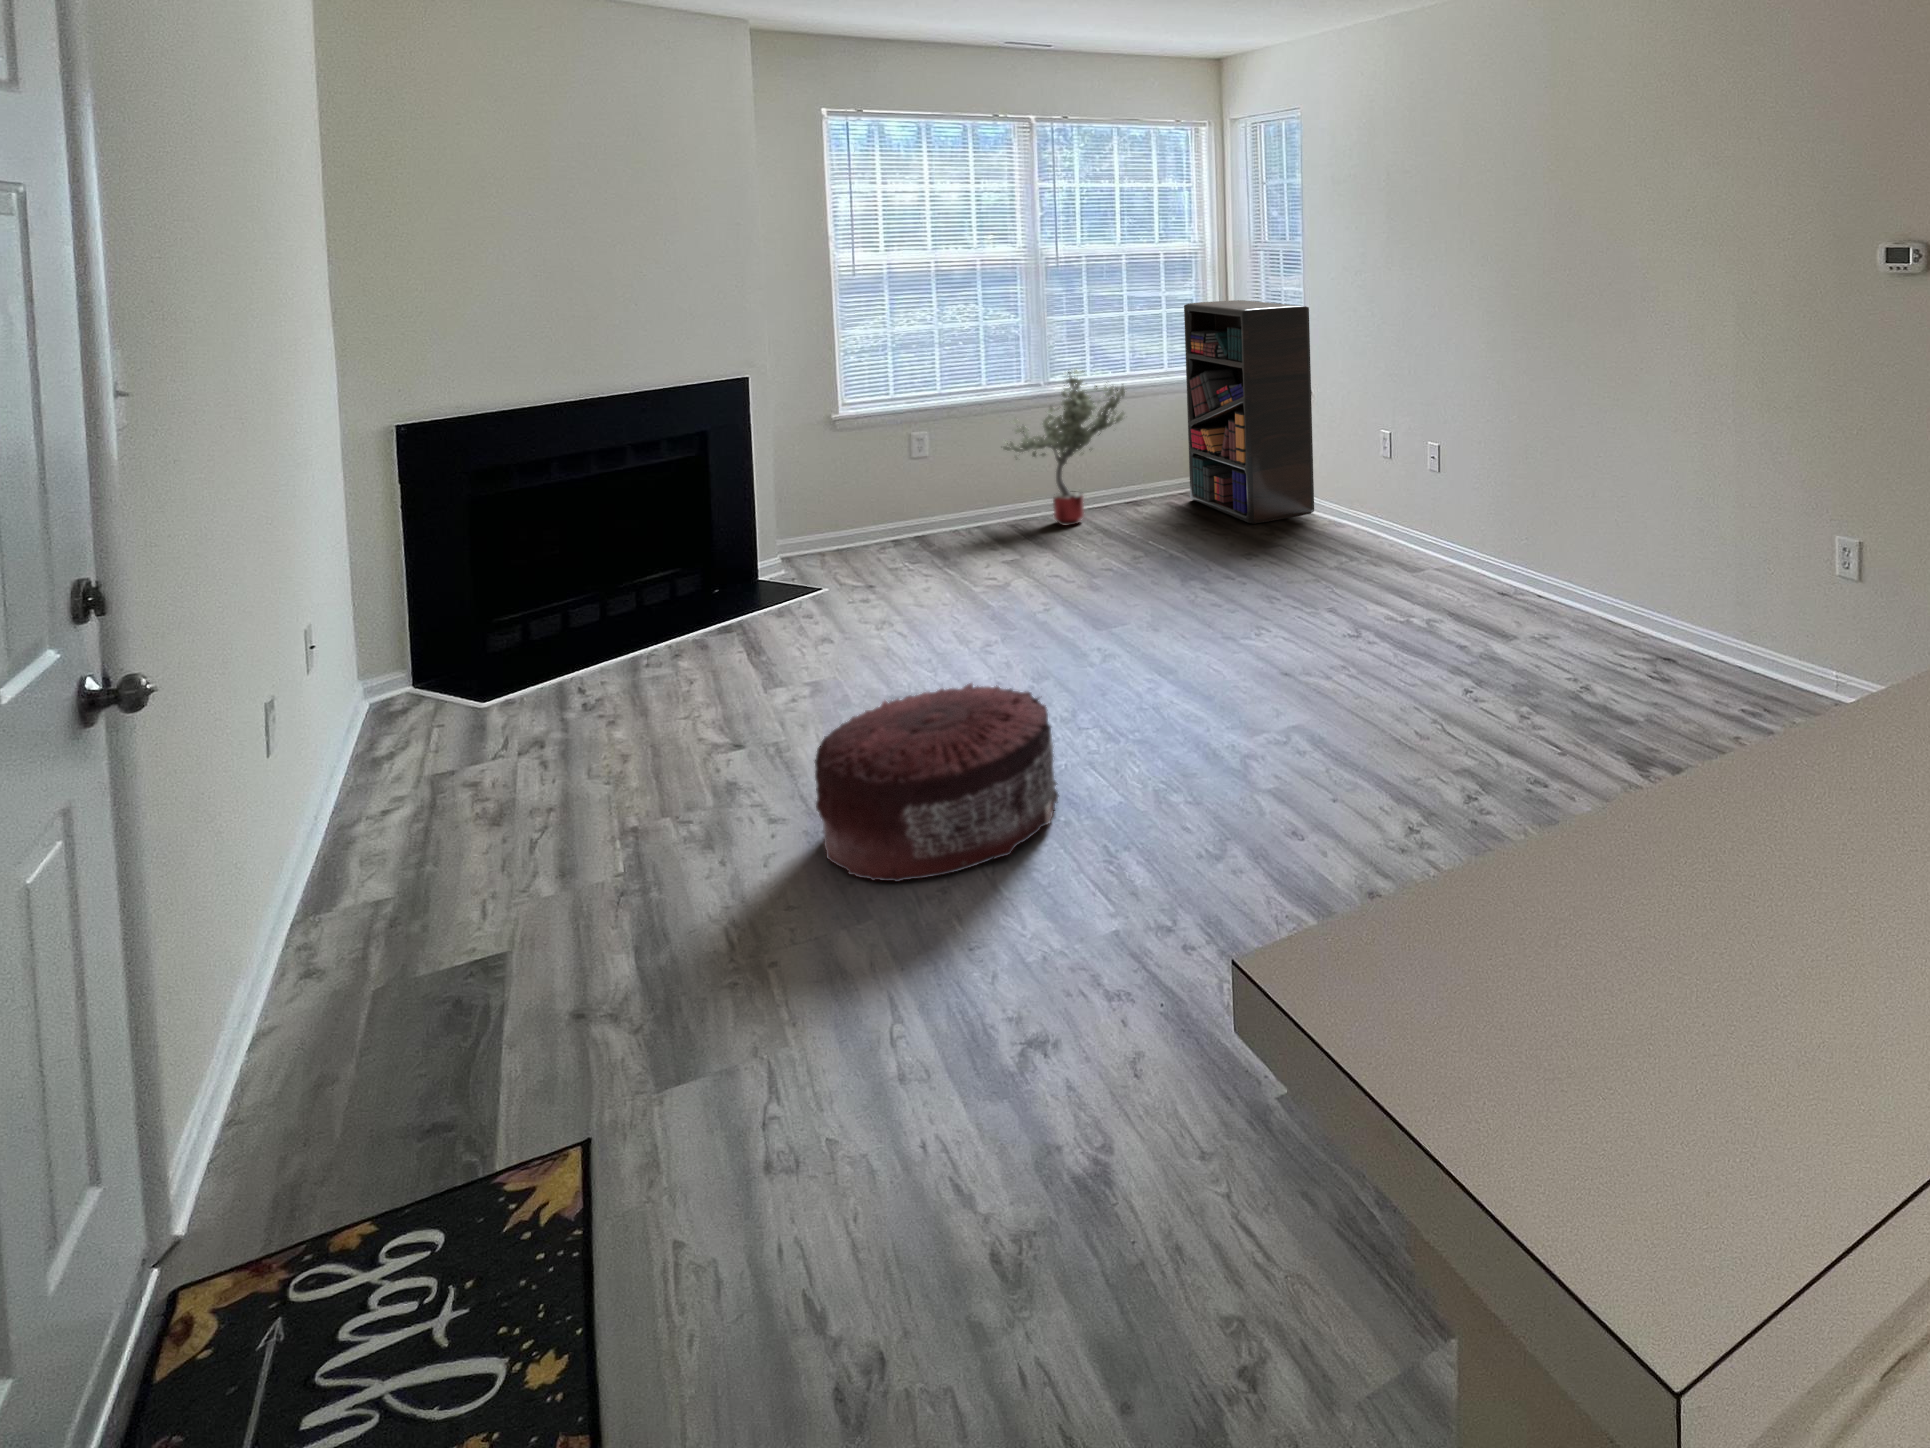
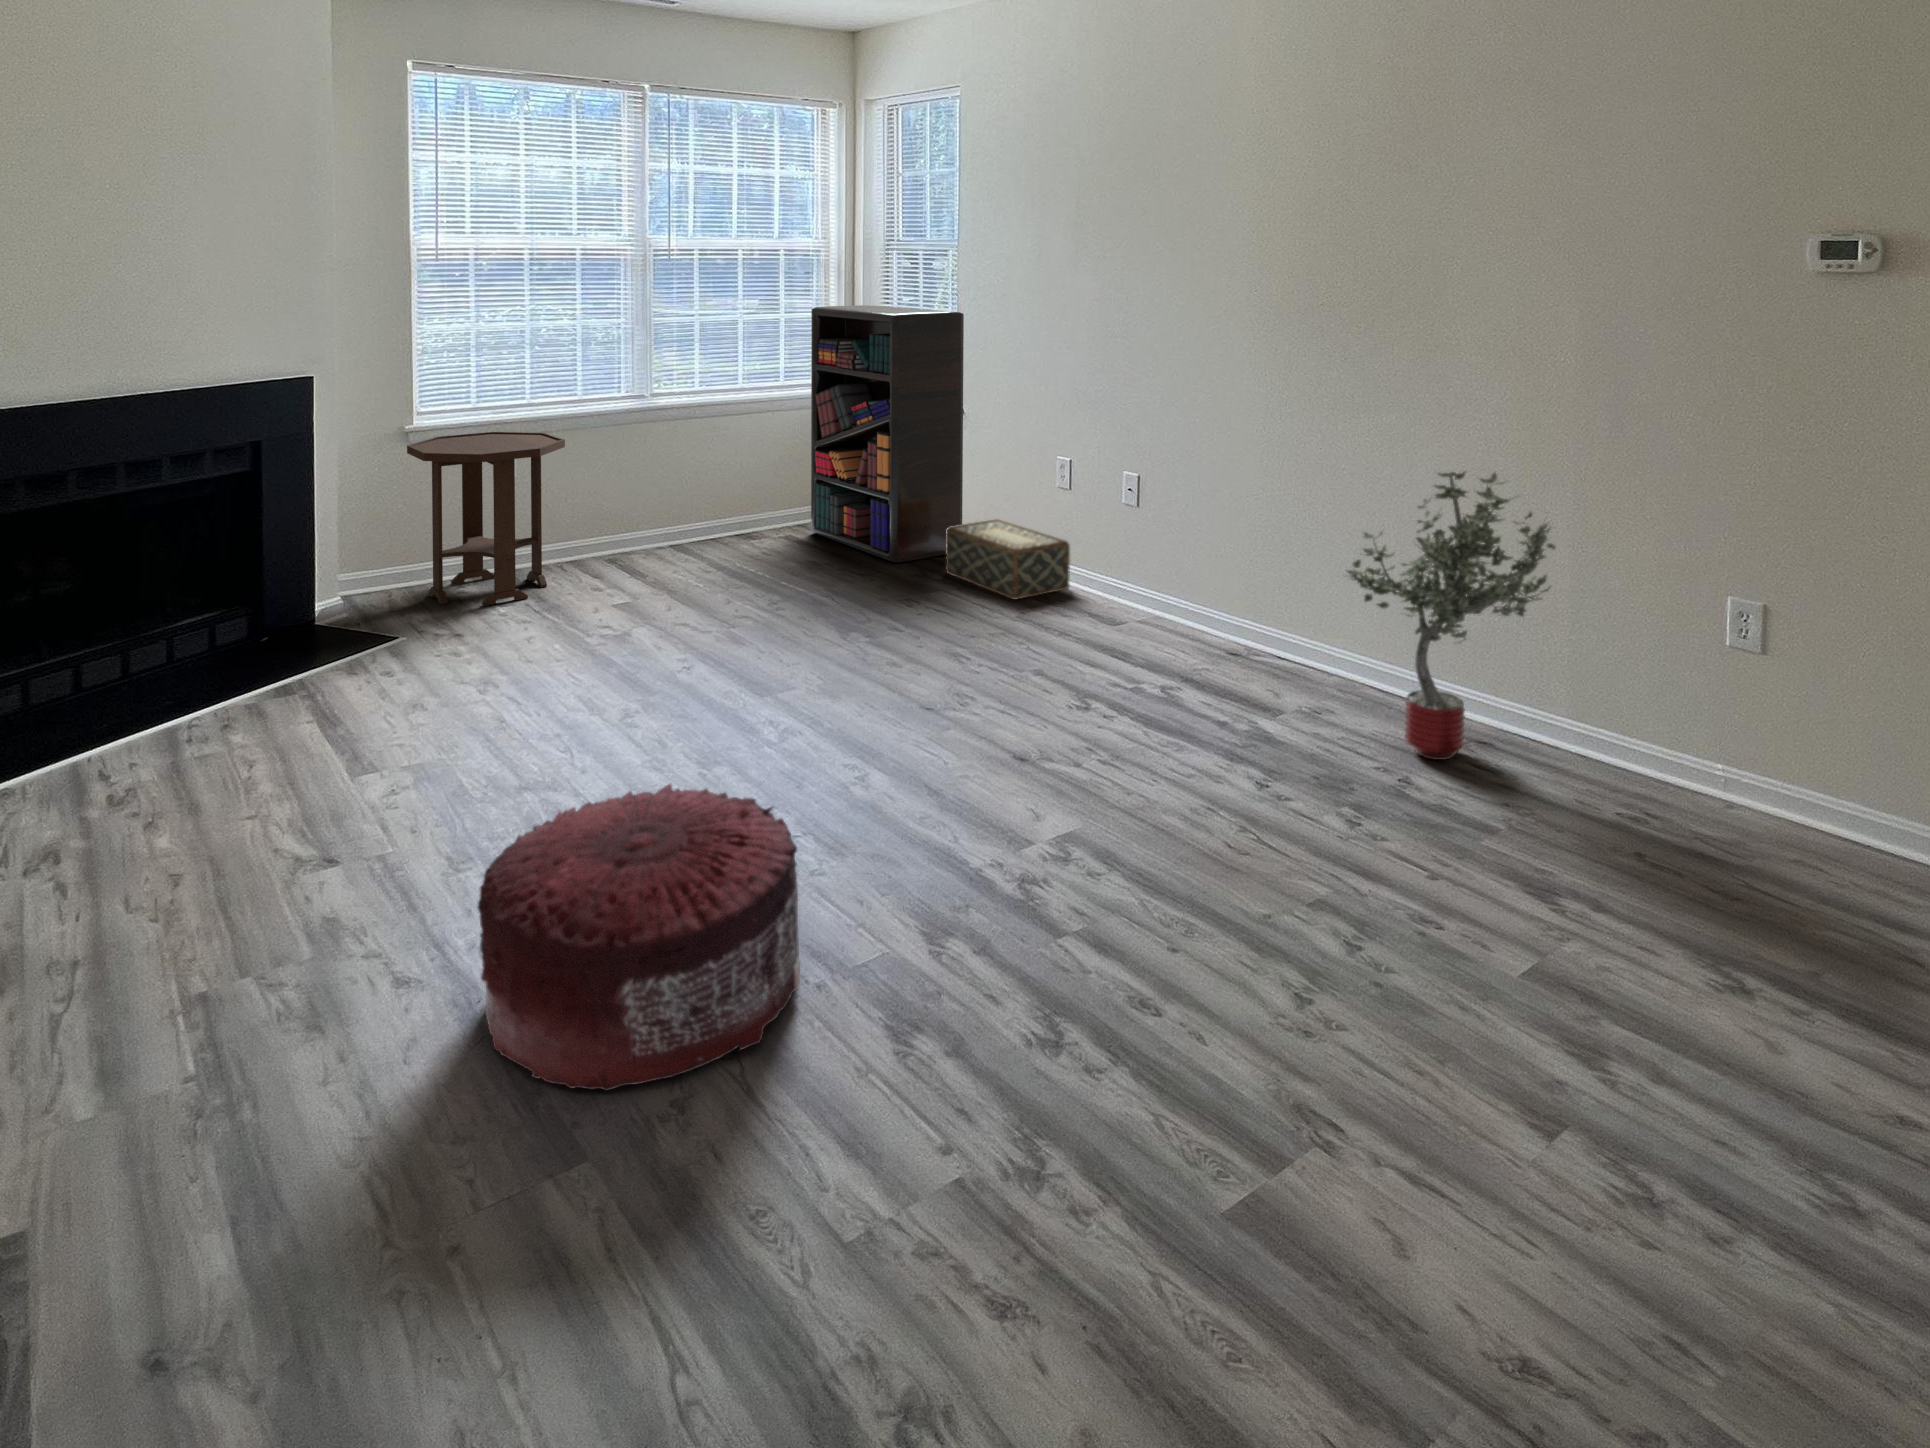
potted tree: present [1003,370,1125,525] -> present [1347,472,1556,760]
side table: none [832,418,964,563] -> present [407,432,565,606]
woven basket: none [1291,485,1391,553] -> present [946,519,1070,599]

